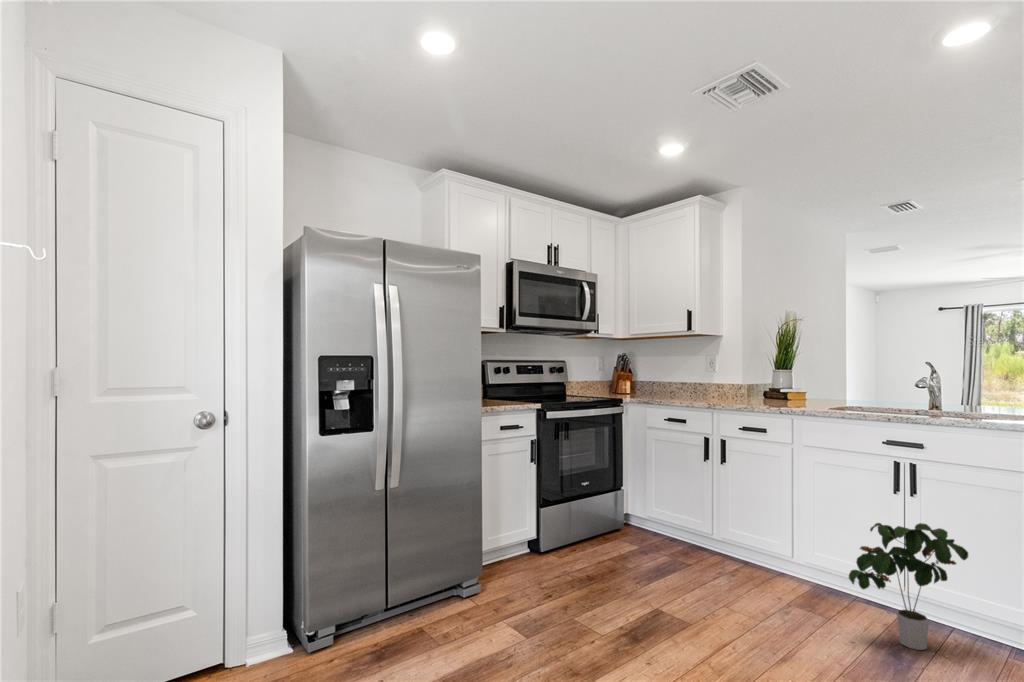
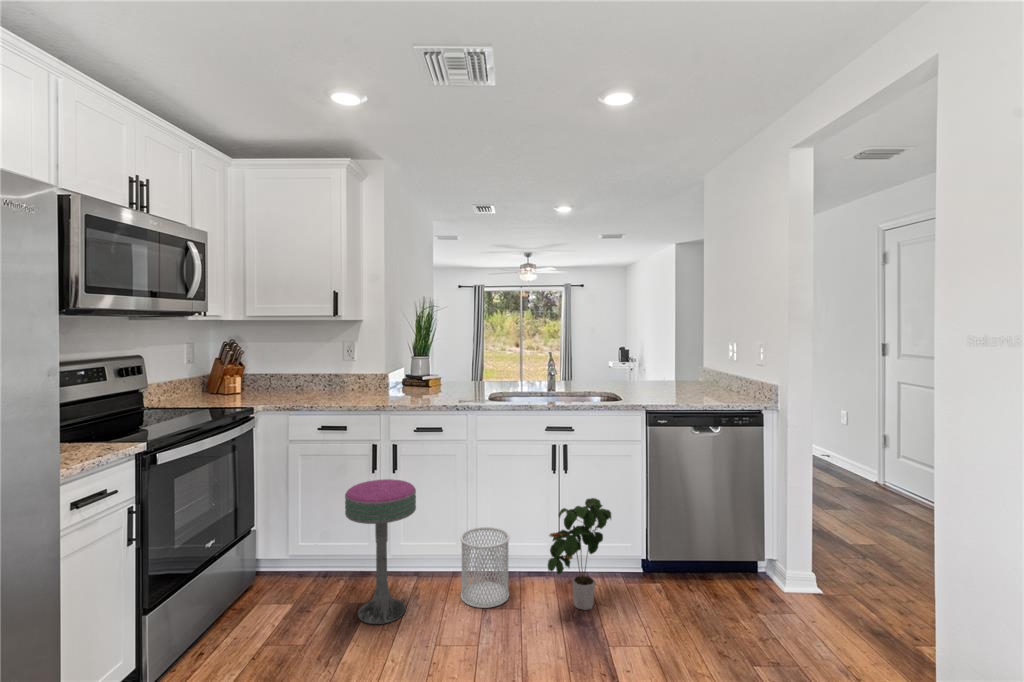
bar stool: none [667,463,728,582] -> present [345,479,416,624]
wastebasket: none [773,530,829,609] -> present [460,527,510,608]

